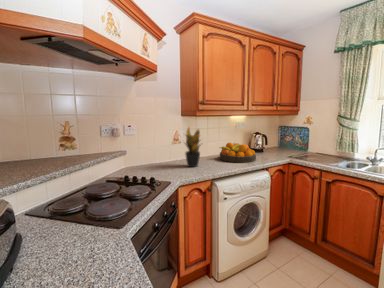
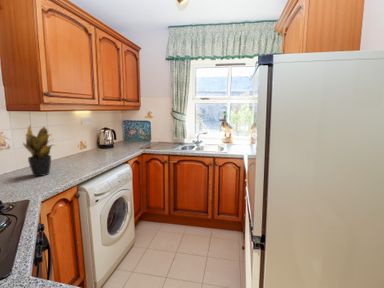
fruit bowl: present [220,143,256,163] -> none [69,141,113,162]

